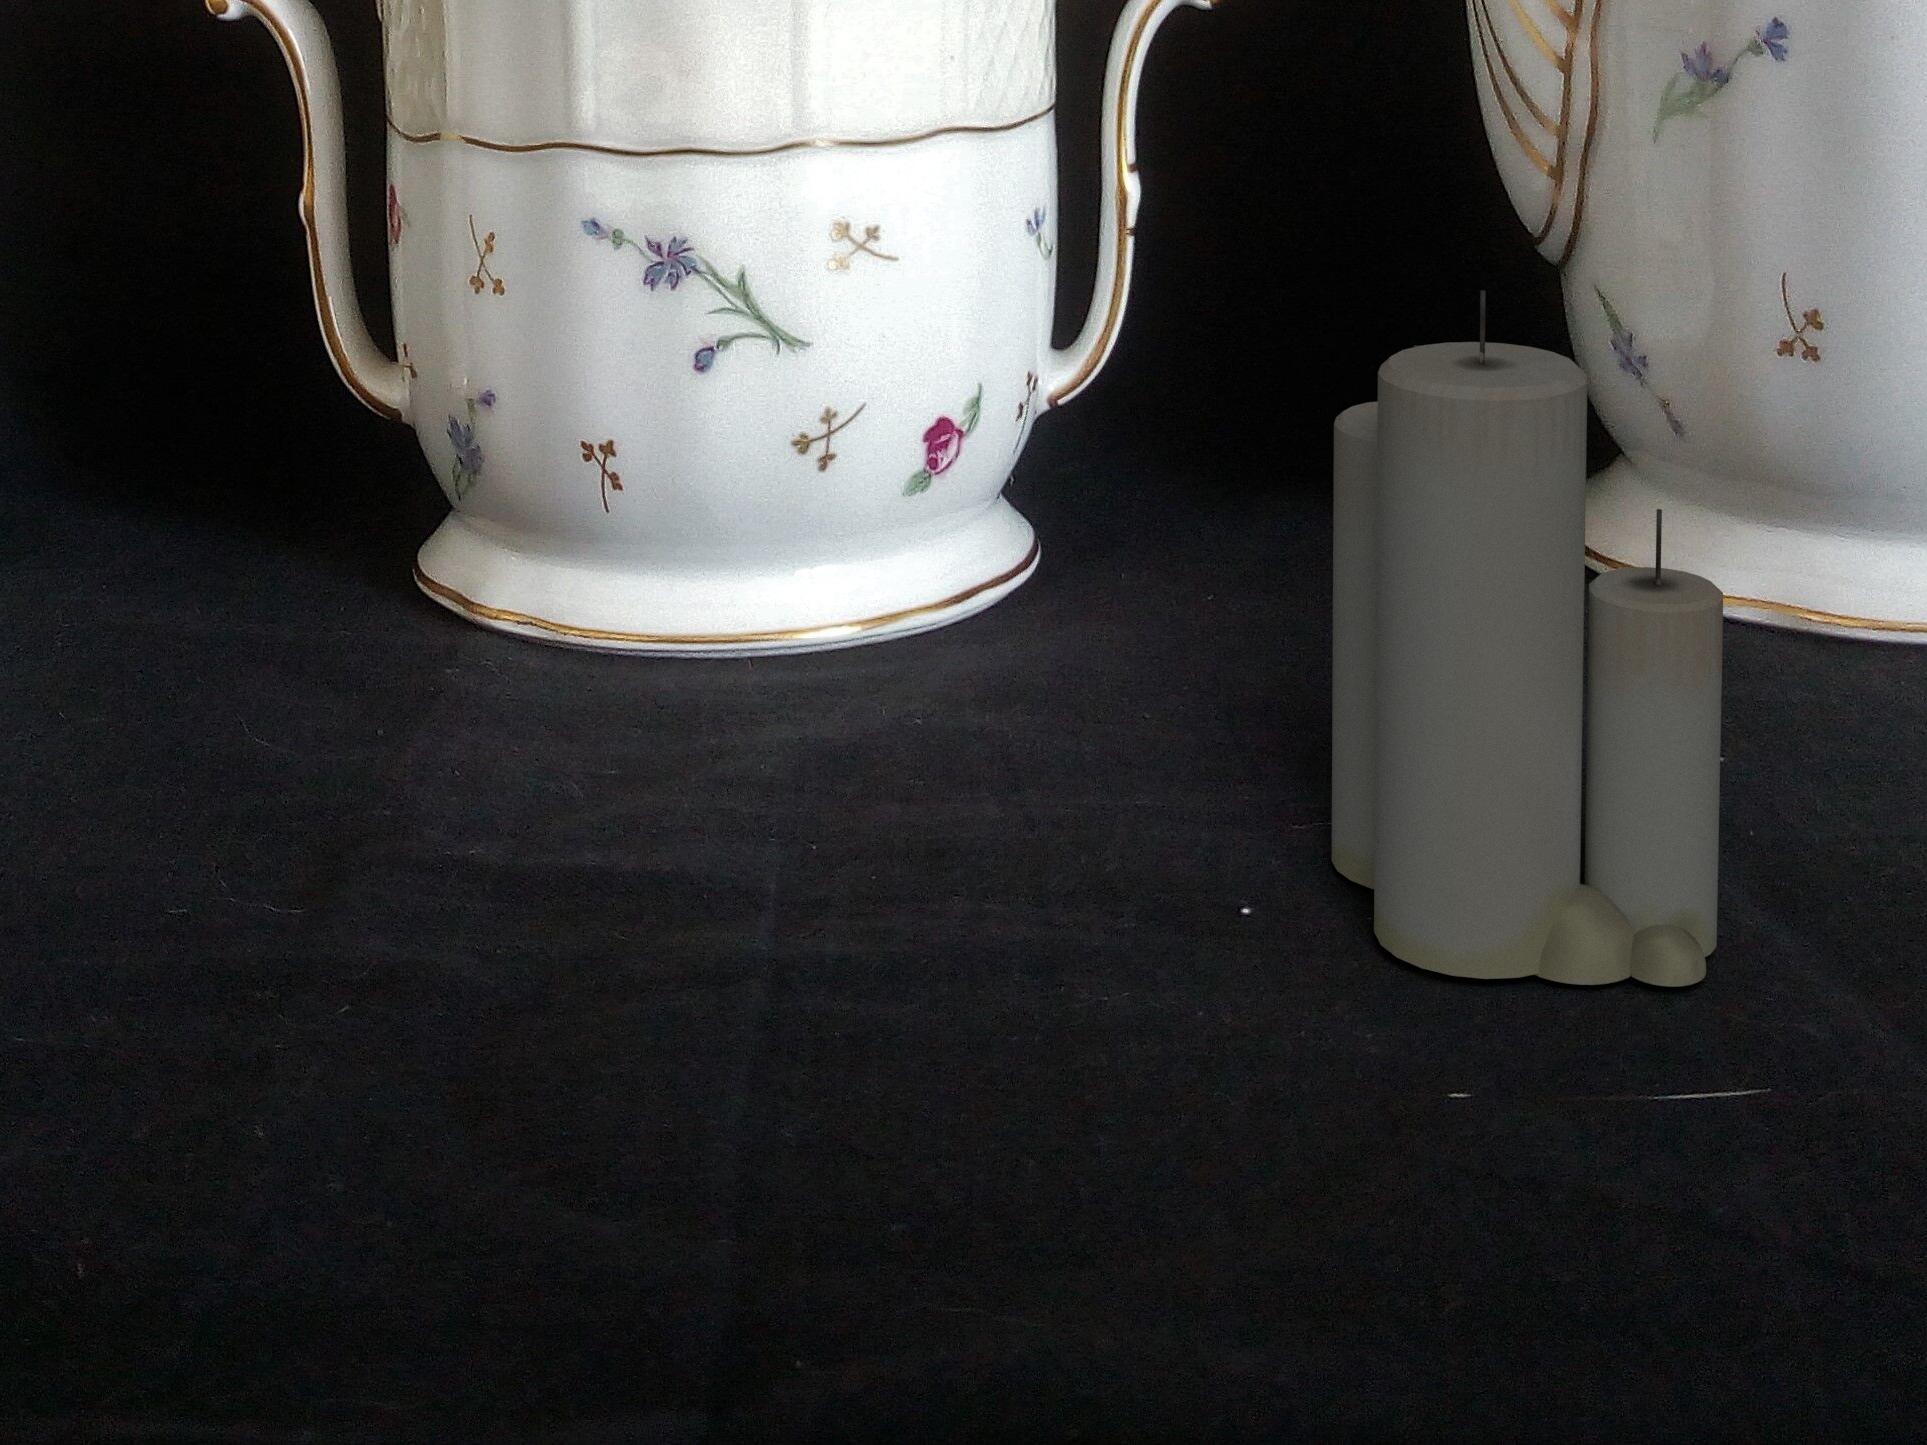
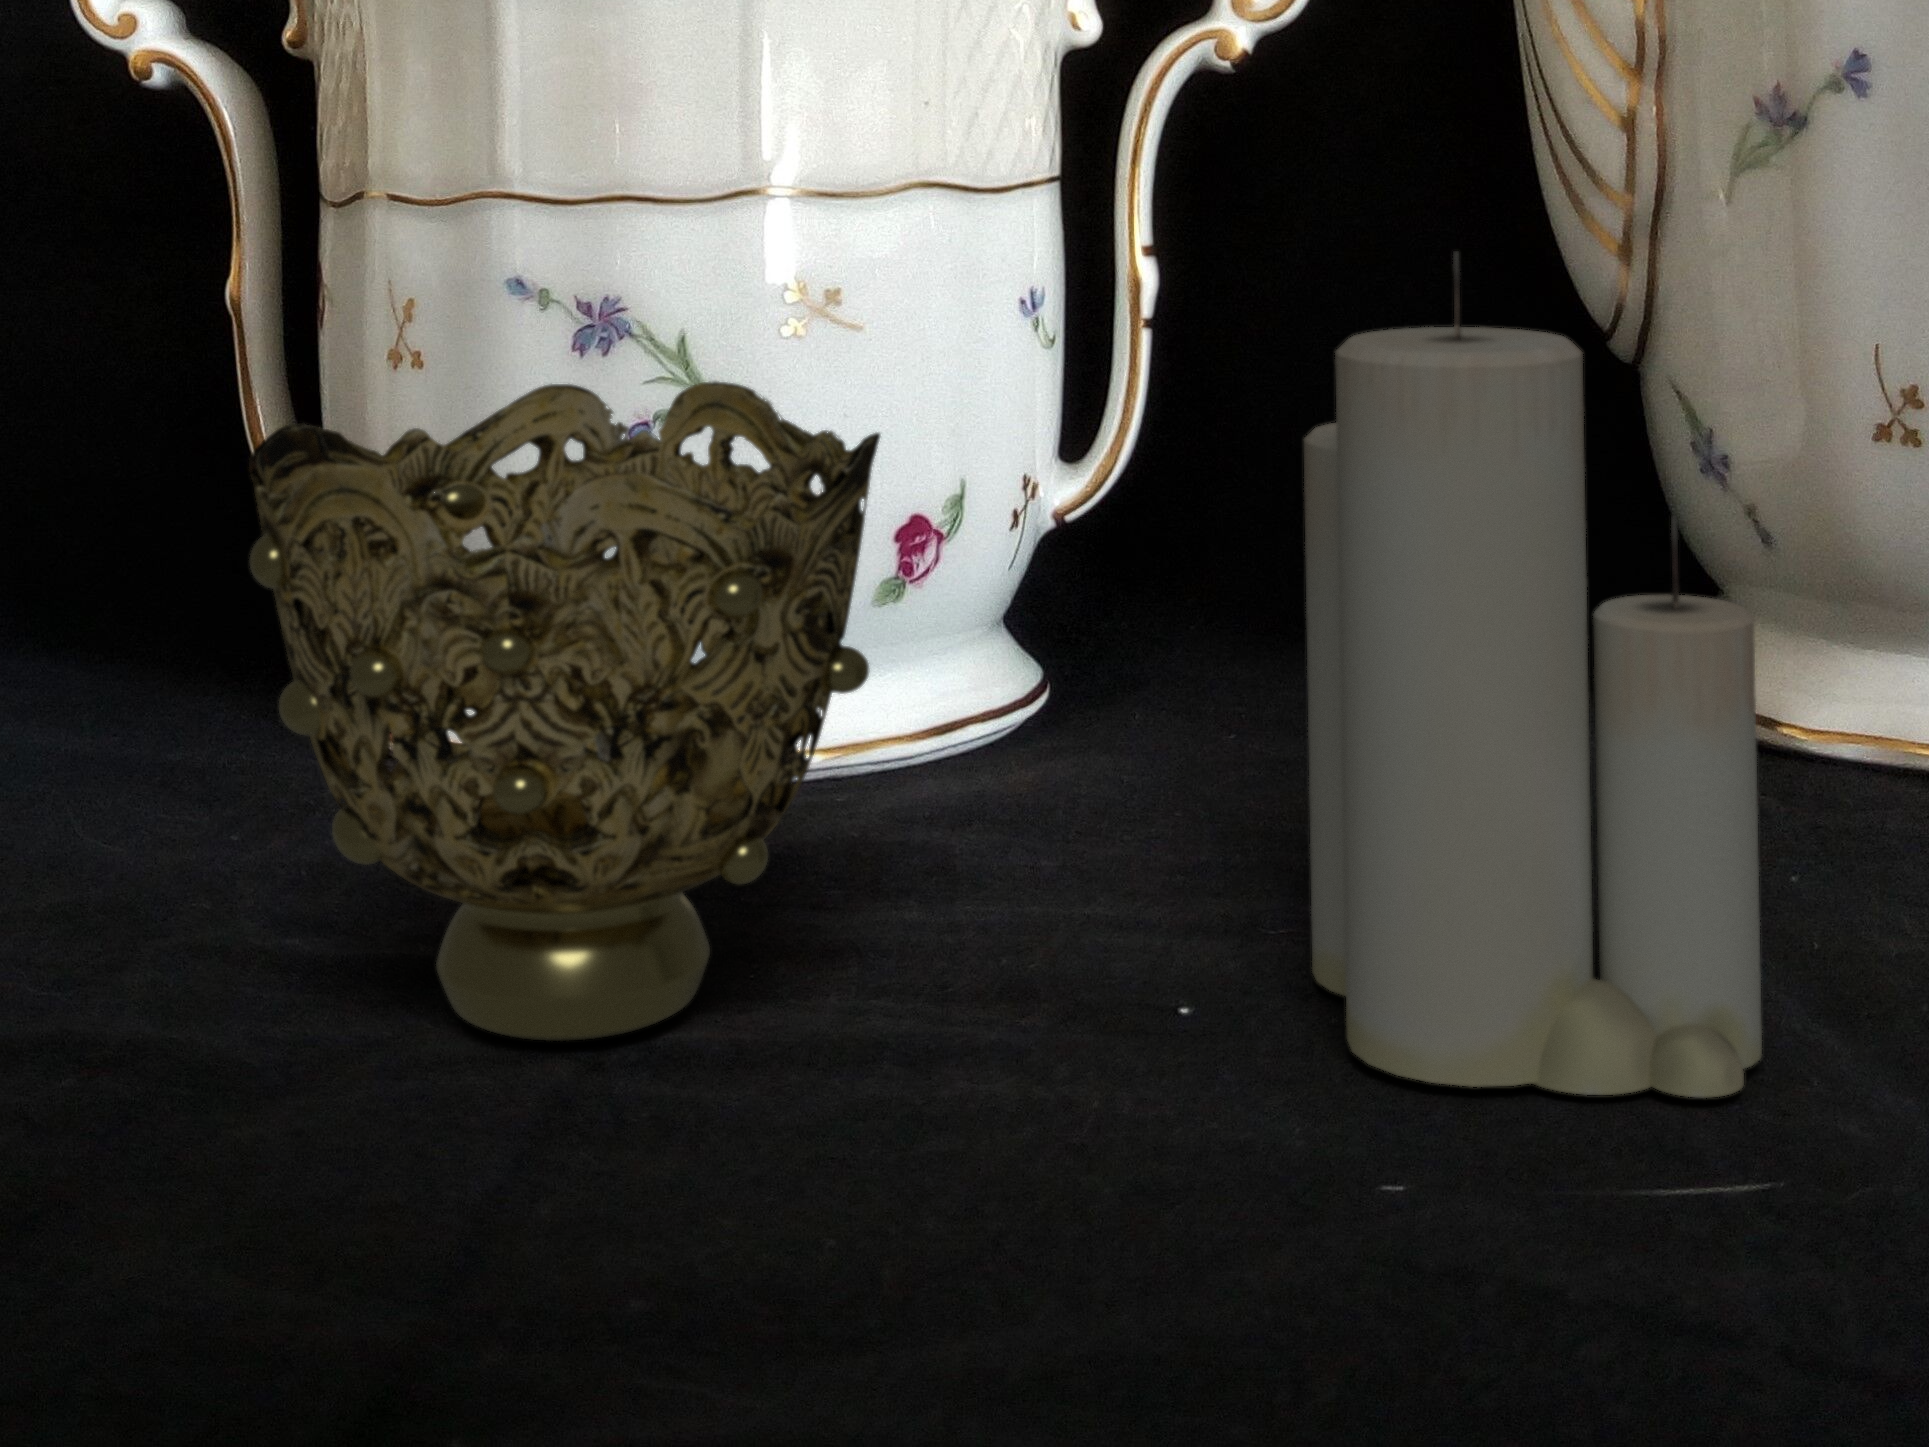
decorative bowl: none [436,360,979,943] -> present [249,381,880,1041]

